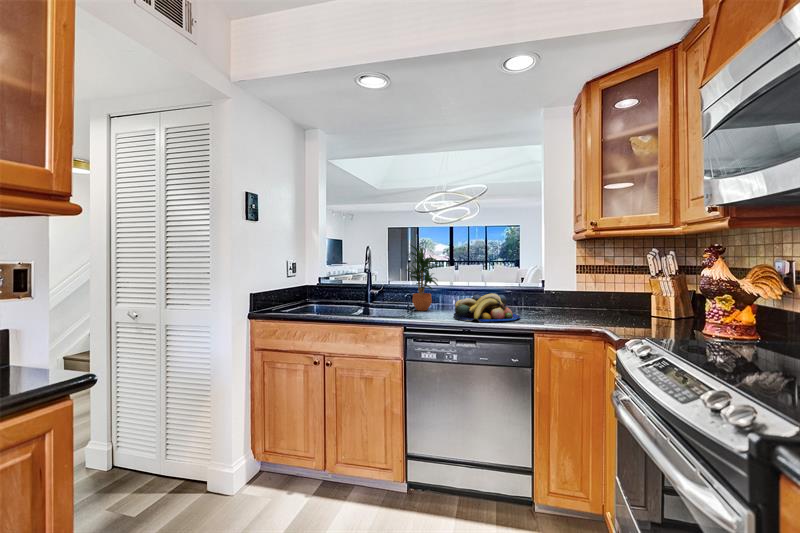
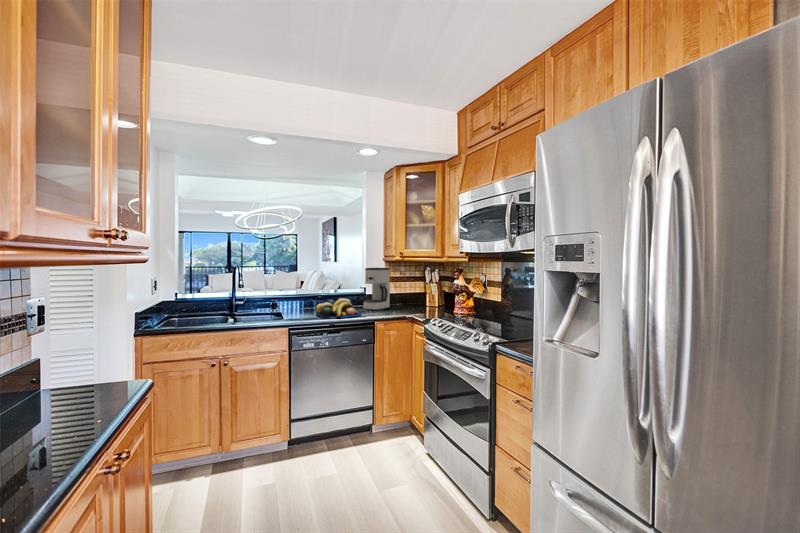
potted plant: present [406,245,441,311] -> none [270,263,300,314]
coffee maker: none [534,251,580,315] -> present [363,268,390,310]

